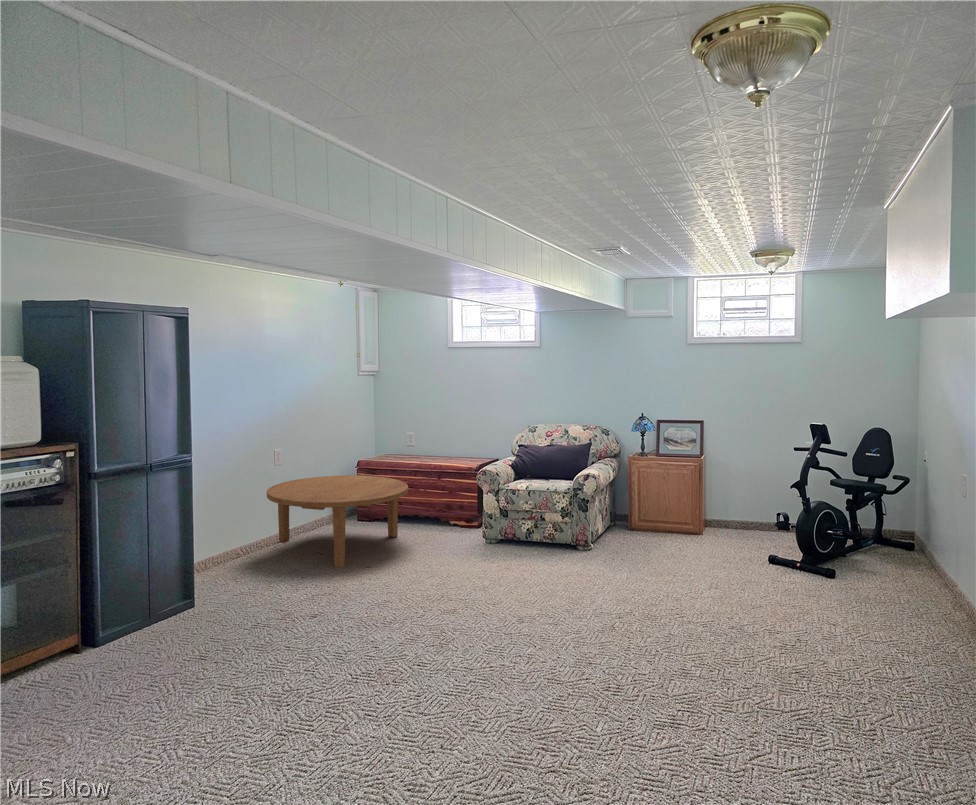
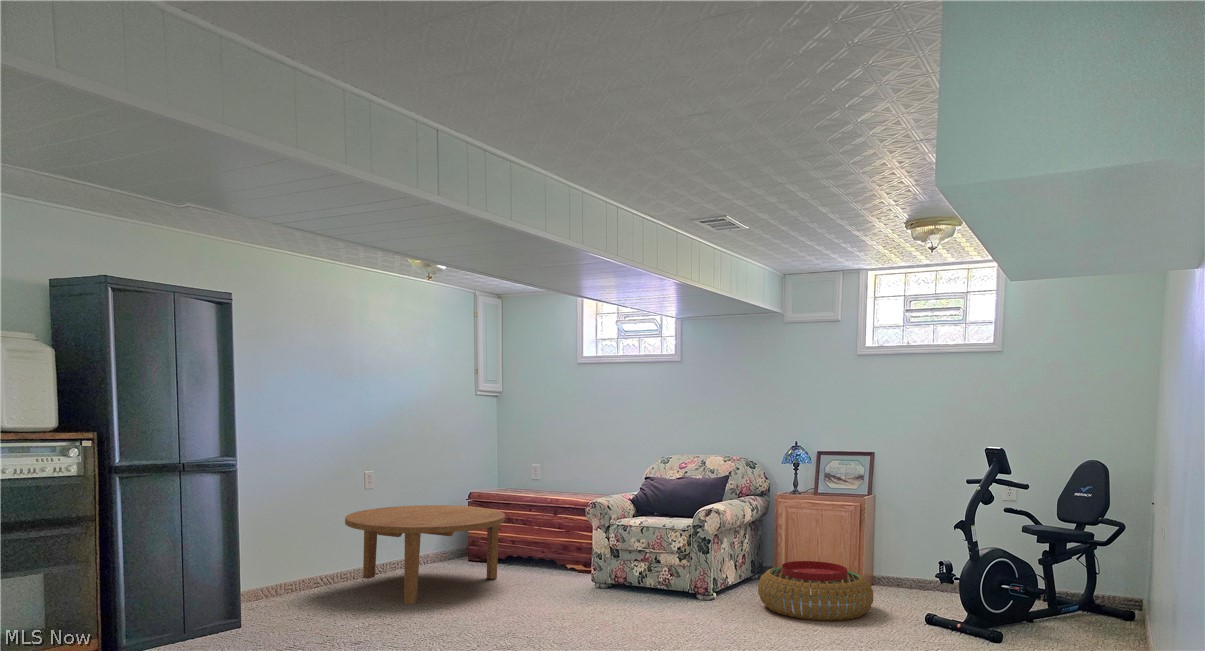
pouf: none [628,514,722,563] -> present [758,561,873,621]

